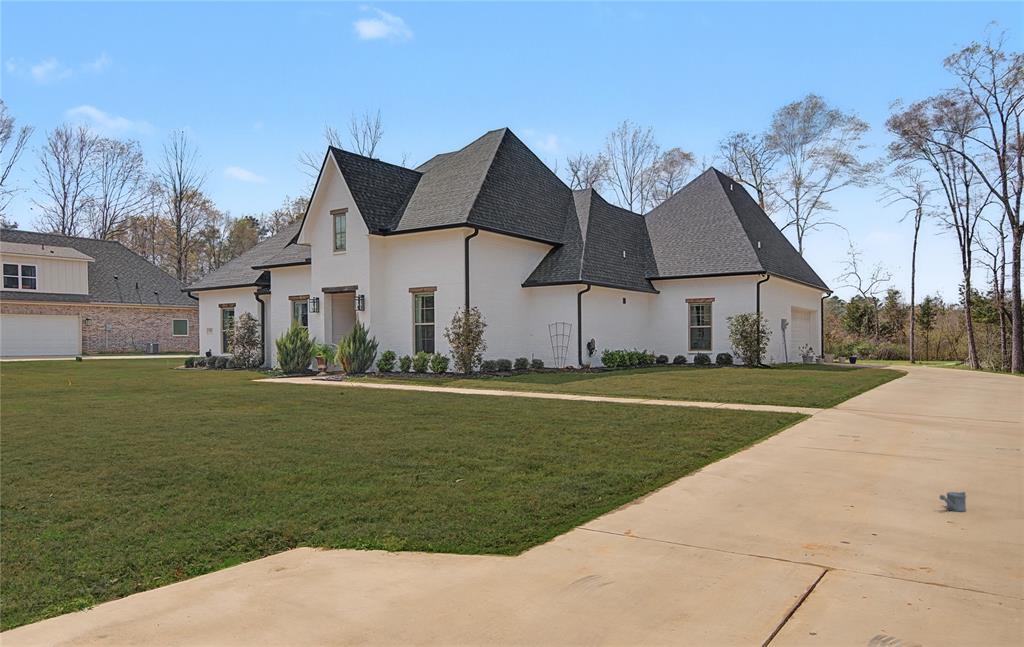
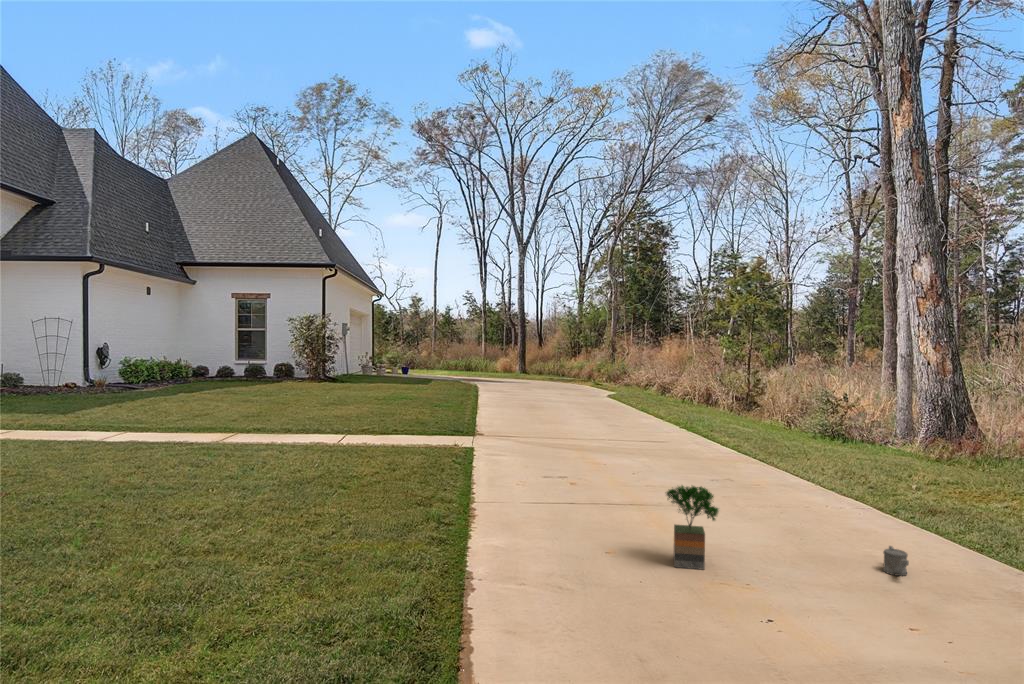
potted tree: none [786,429,823,485] -> present [666,485,719,570]

